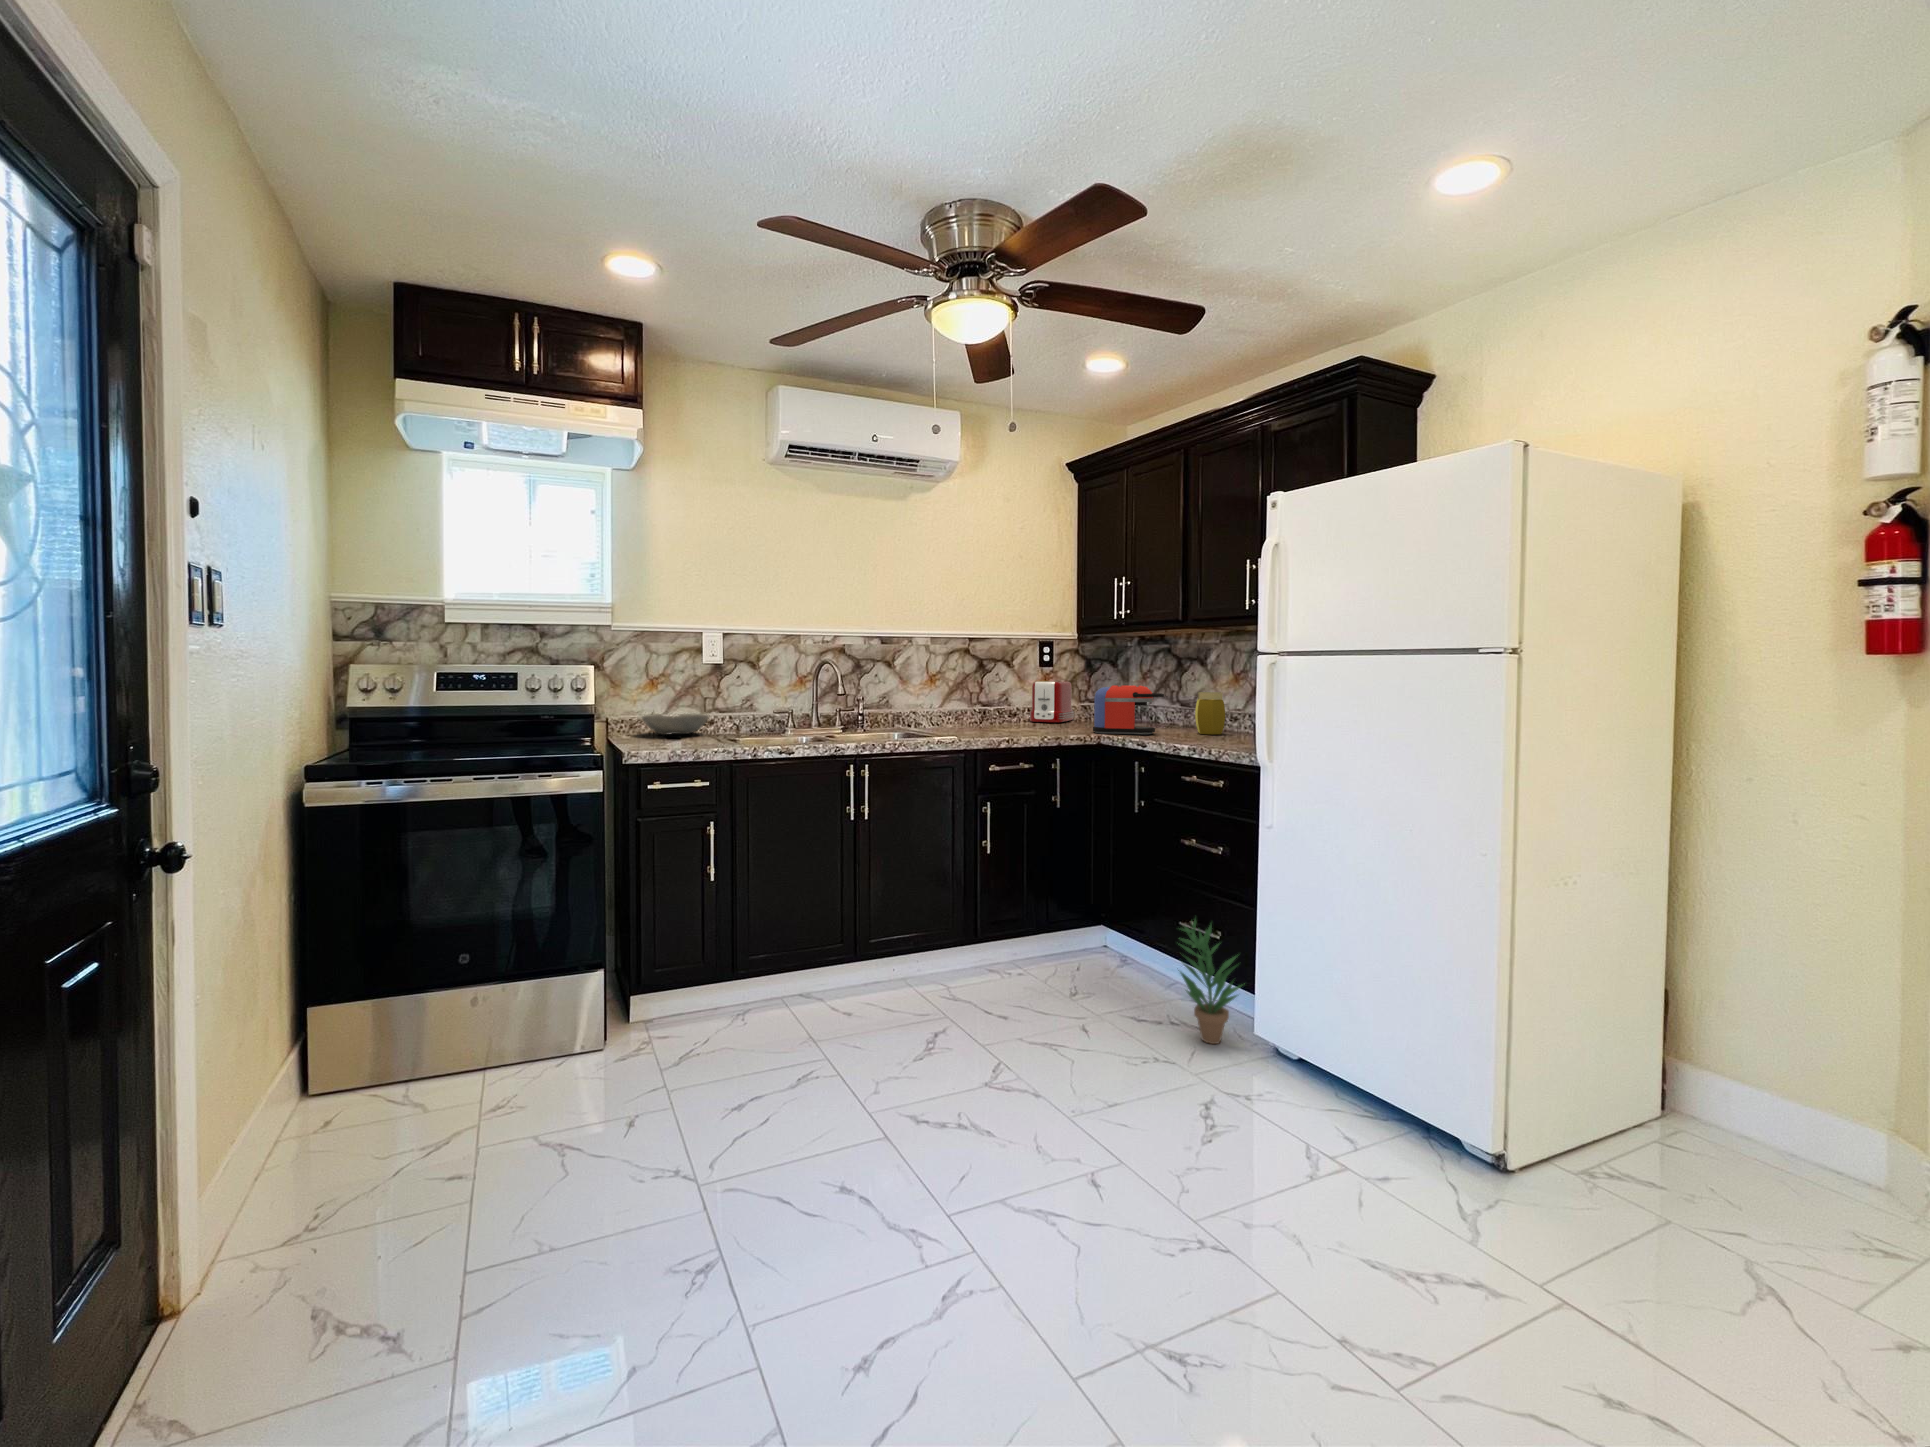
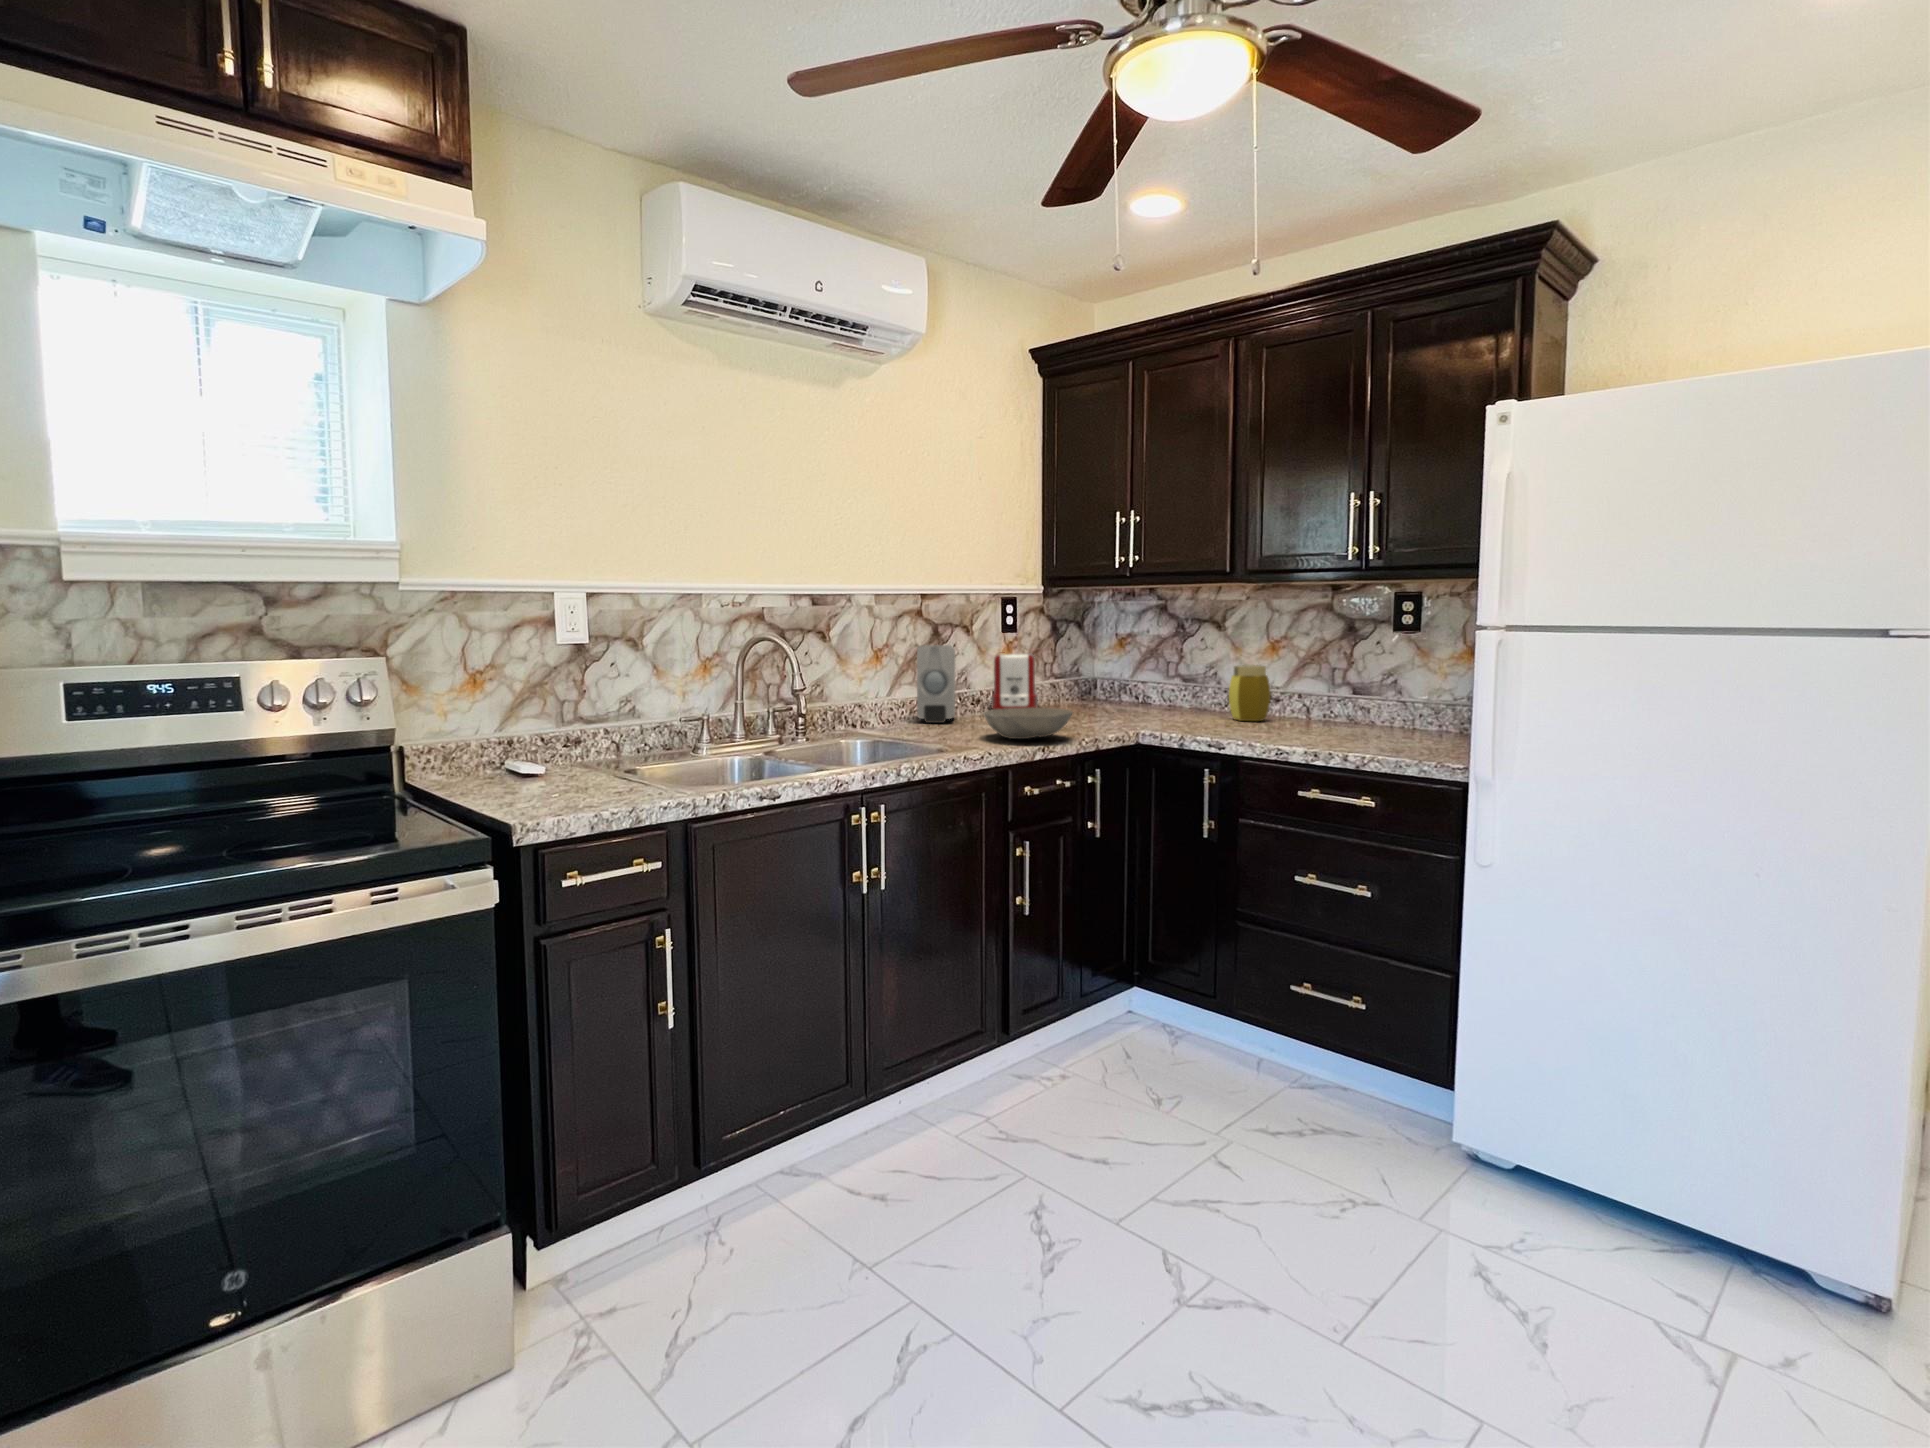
soap dispenser: none [956,672,992,726] -> present [917,645,955,723]
coffee maker: present [1093,685,1164,734] -> none [1113,660,1206,727]
bowl: present [642,714,709,735] -> present [984,708,1073,739]
potted plant: present [1178,920,1242,1044] -> none [1327,978,1432,1149]

